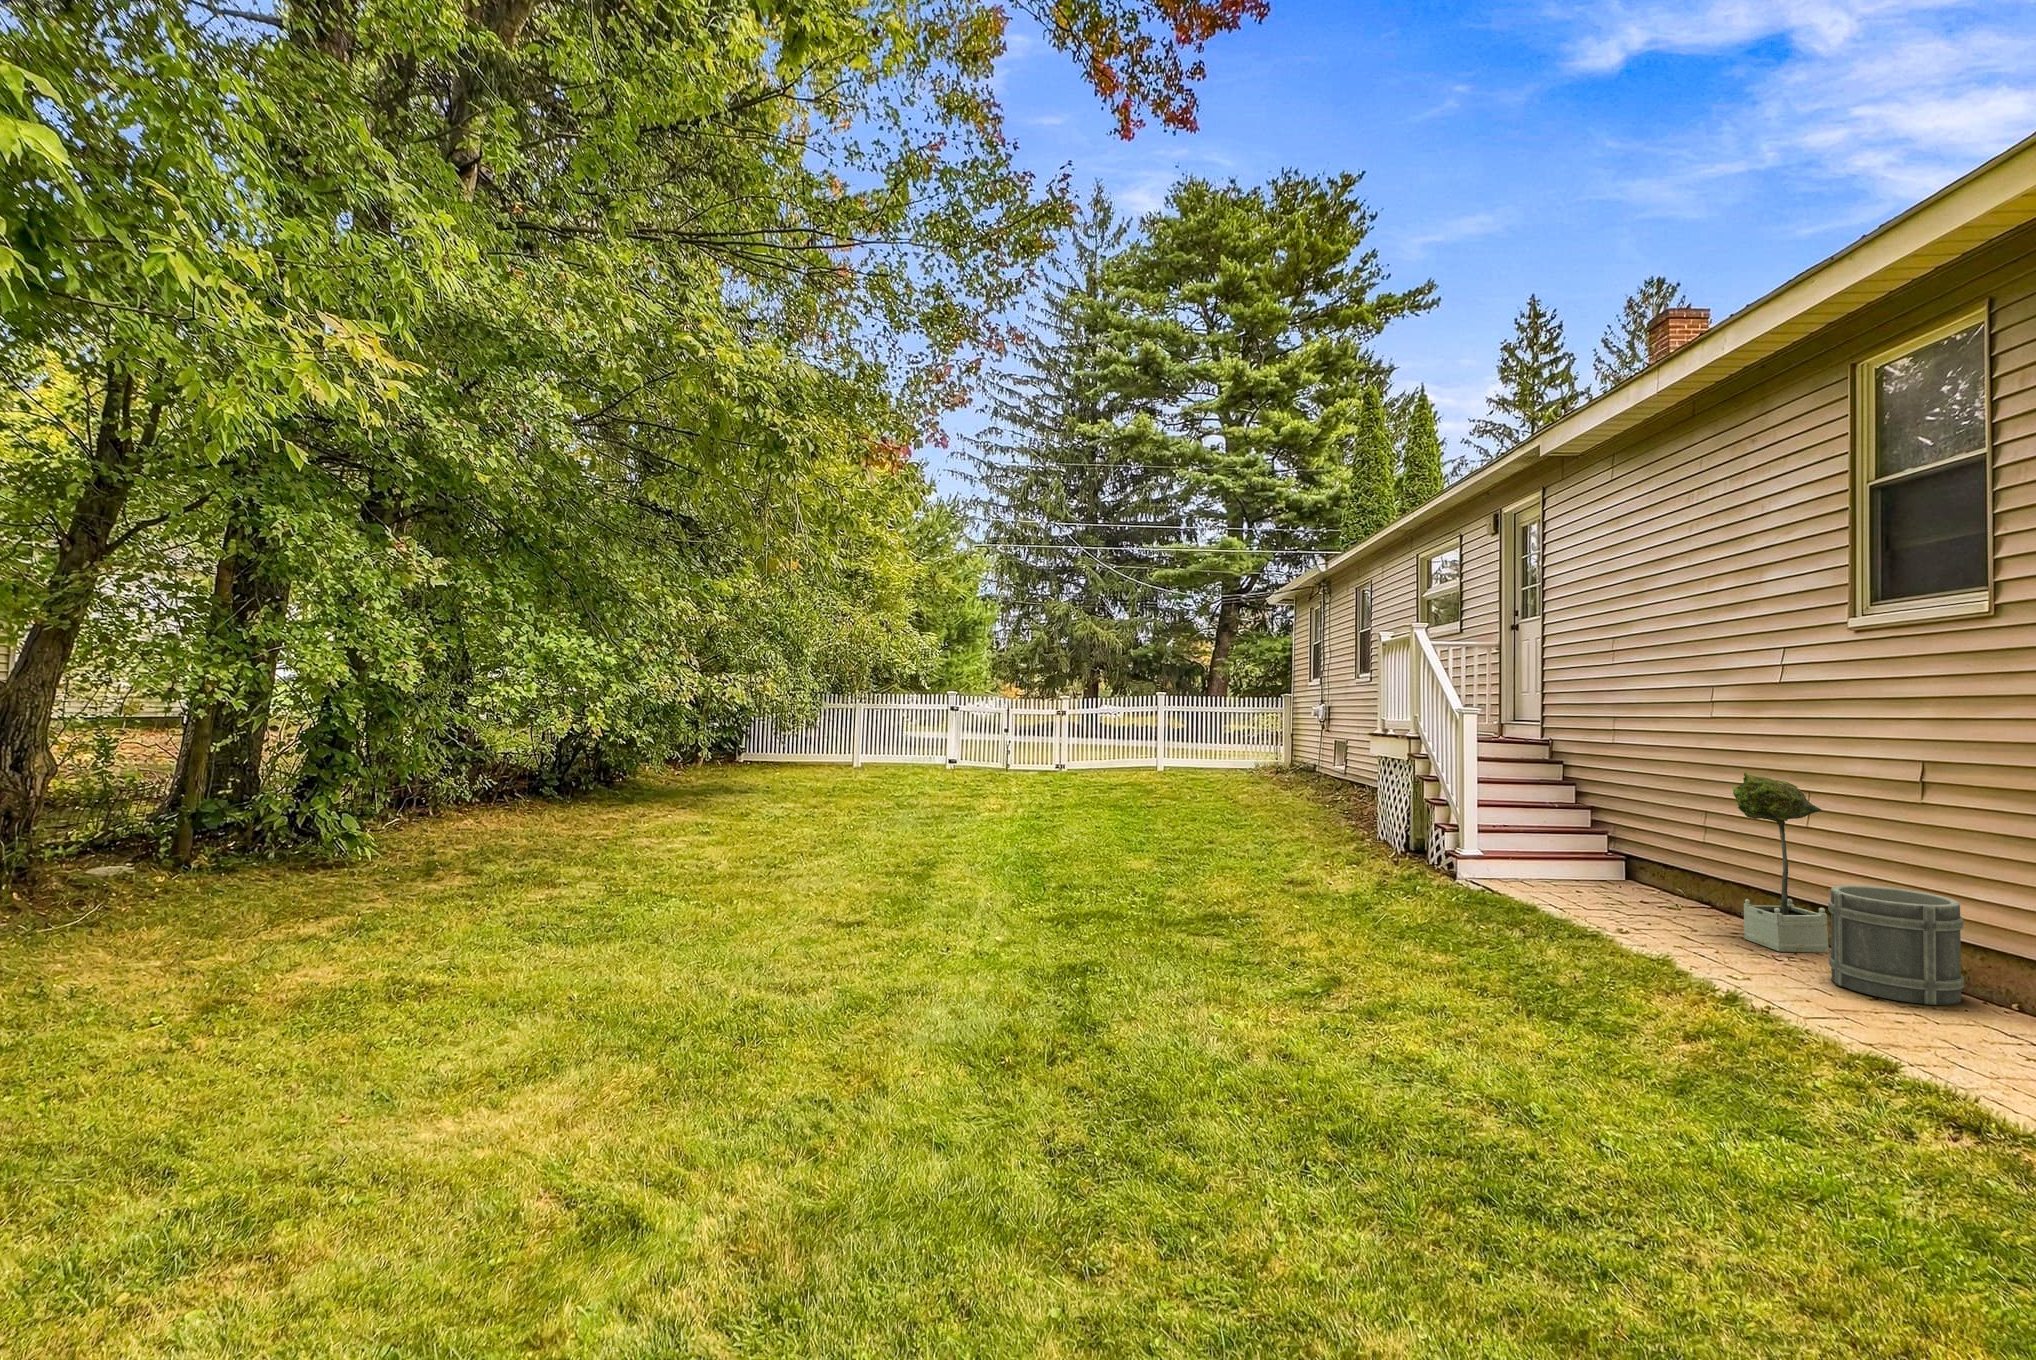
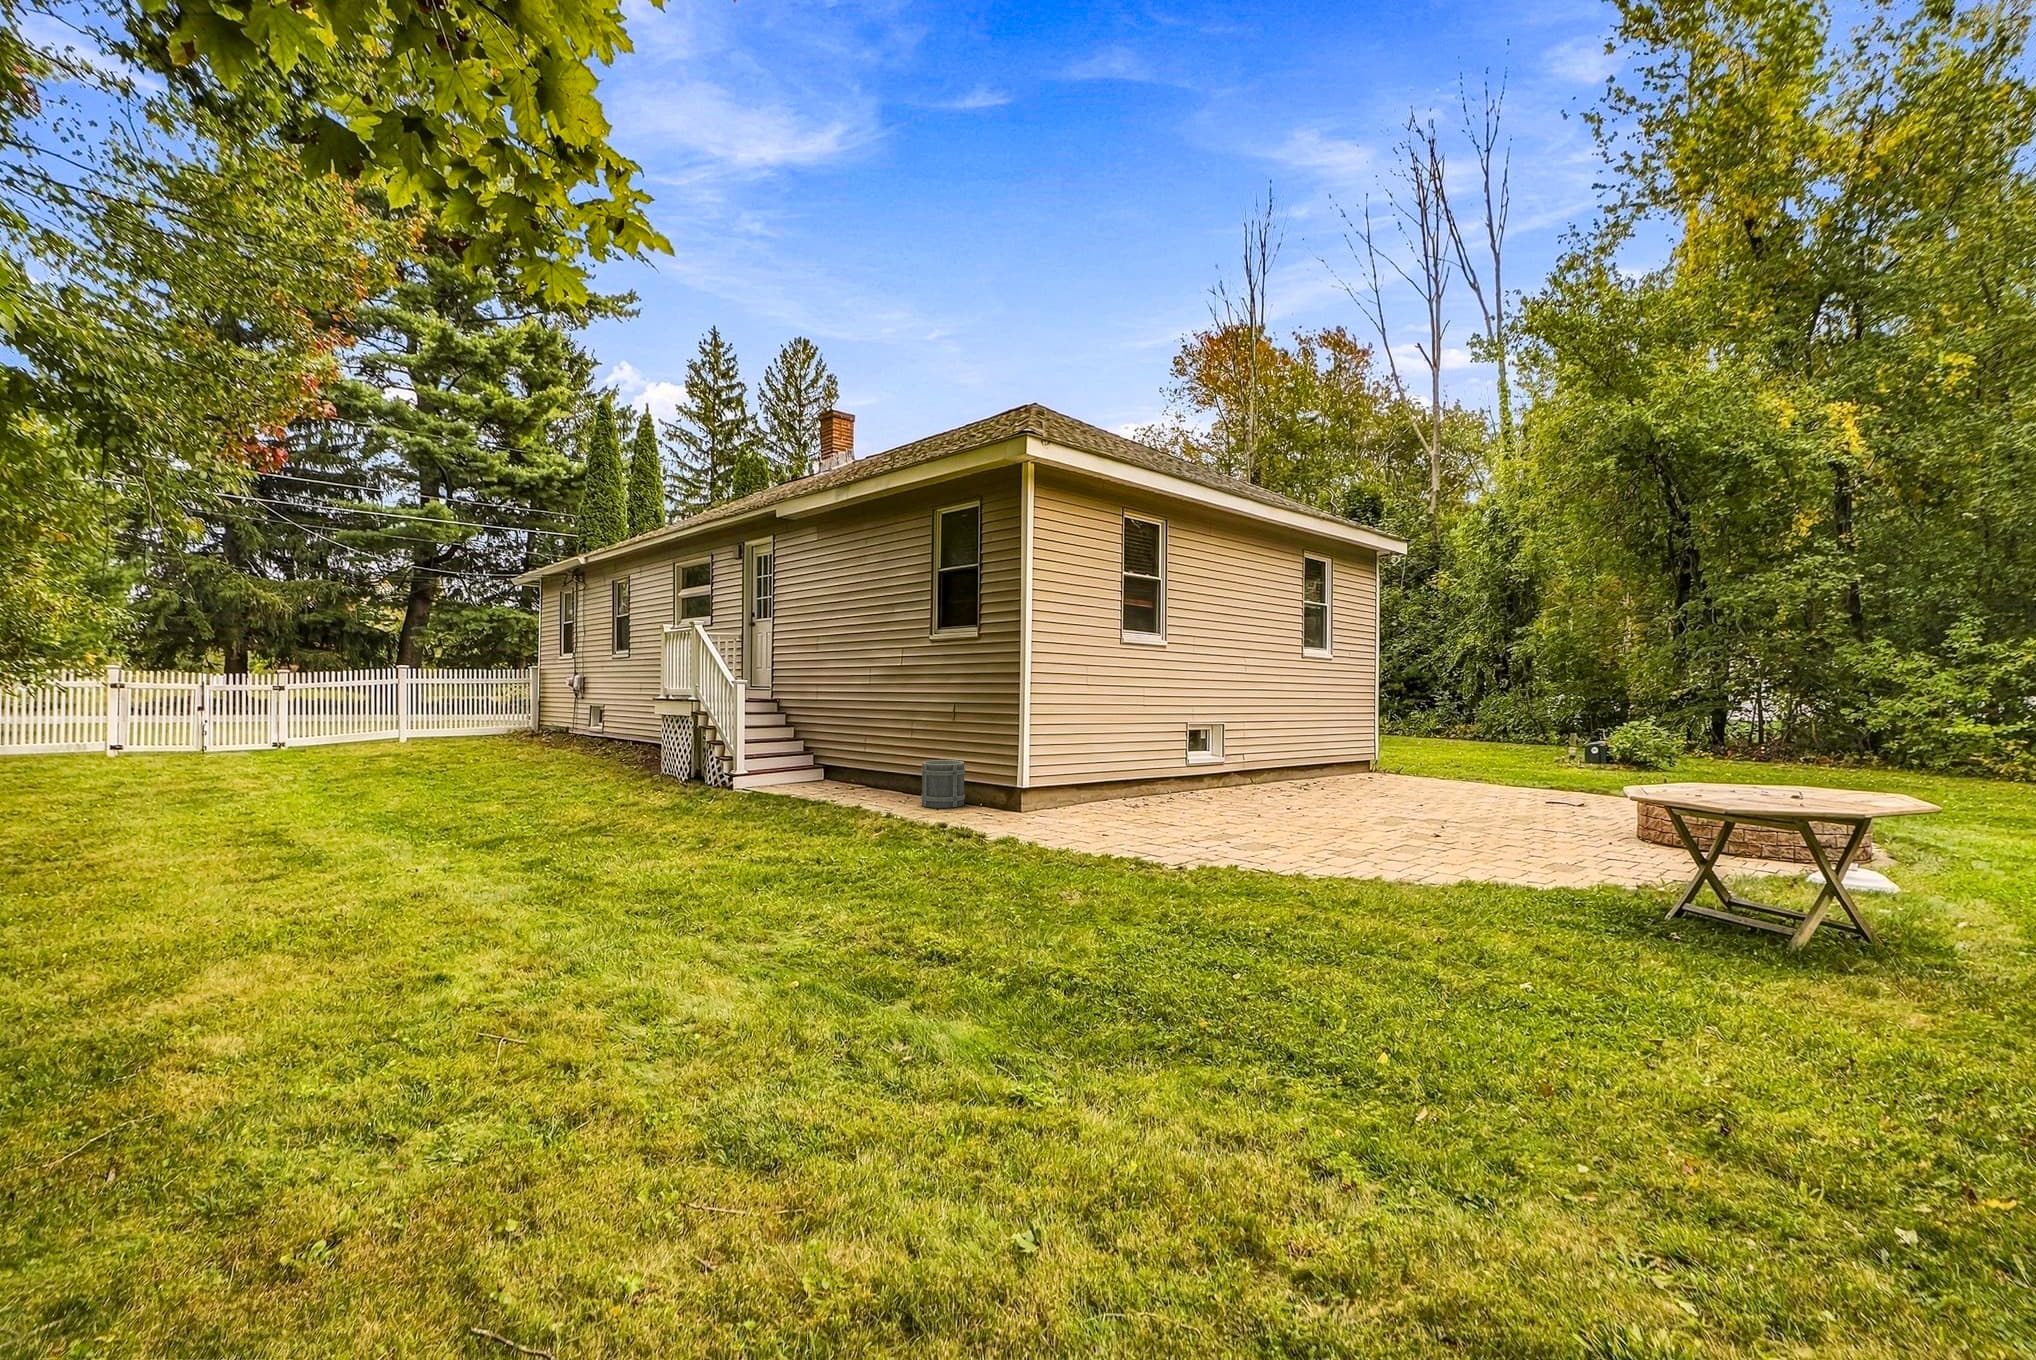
potted tree: present [1733,773,1829,953] -> none [883,711,919,799]

